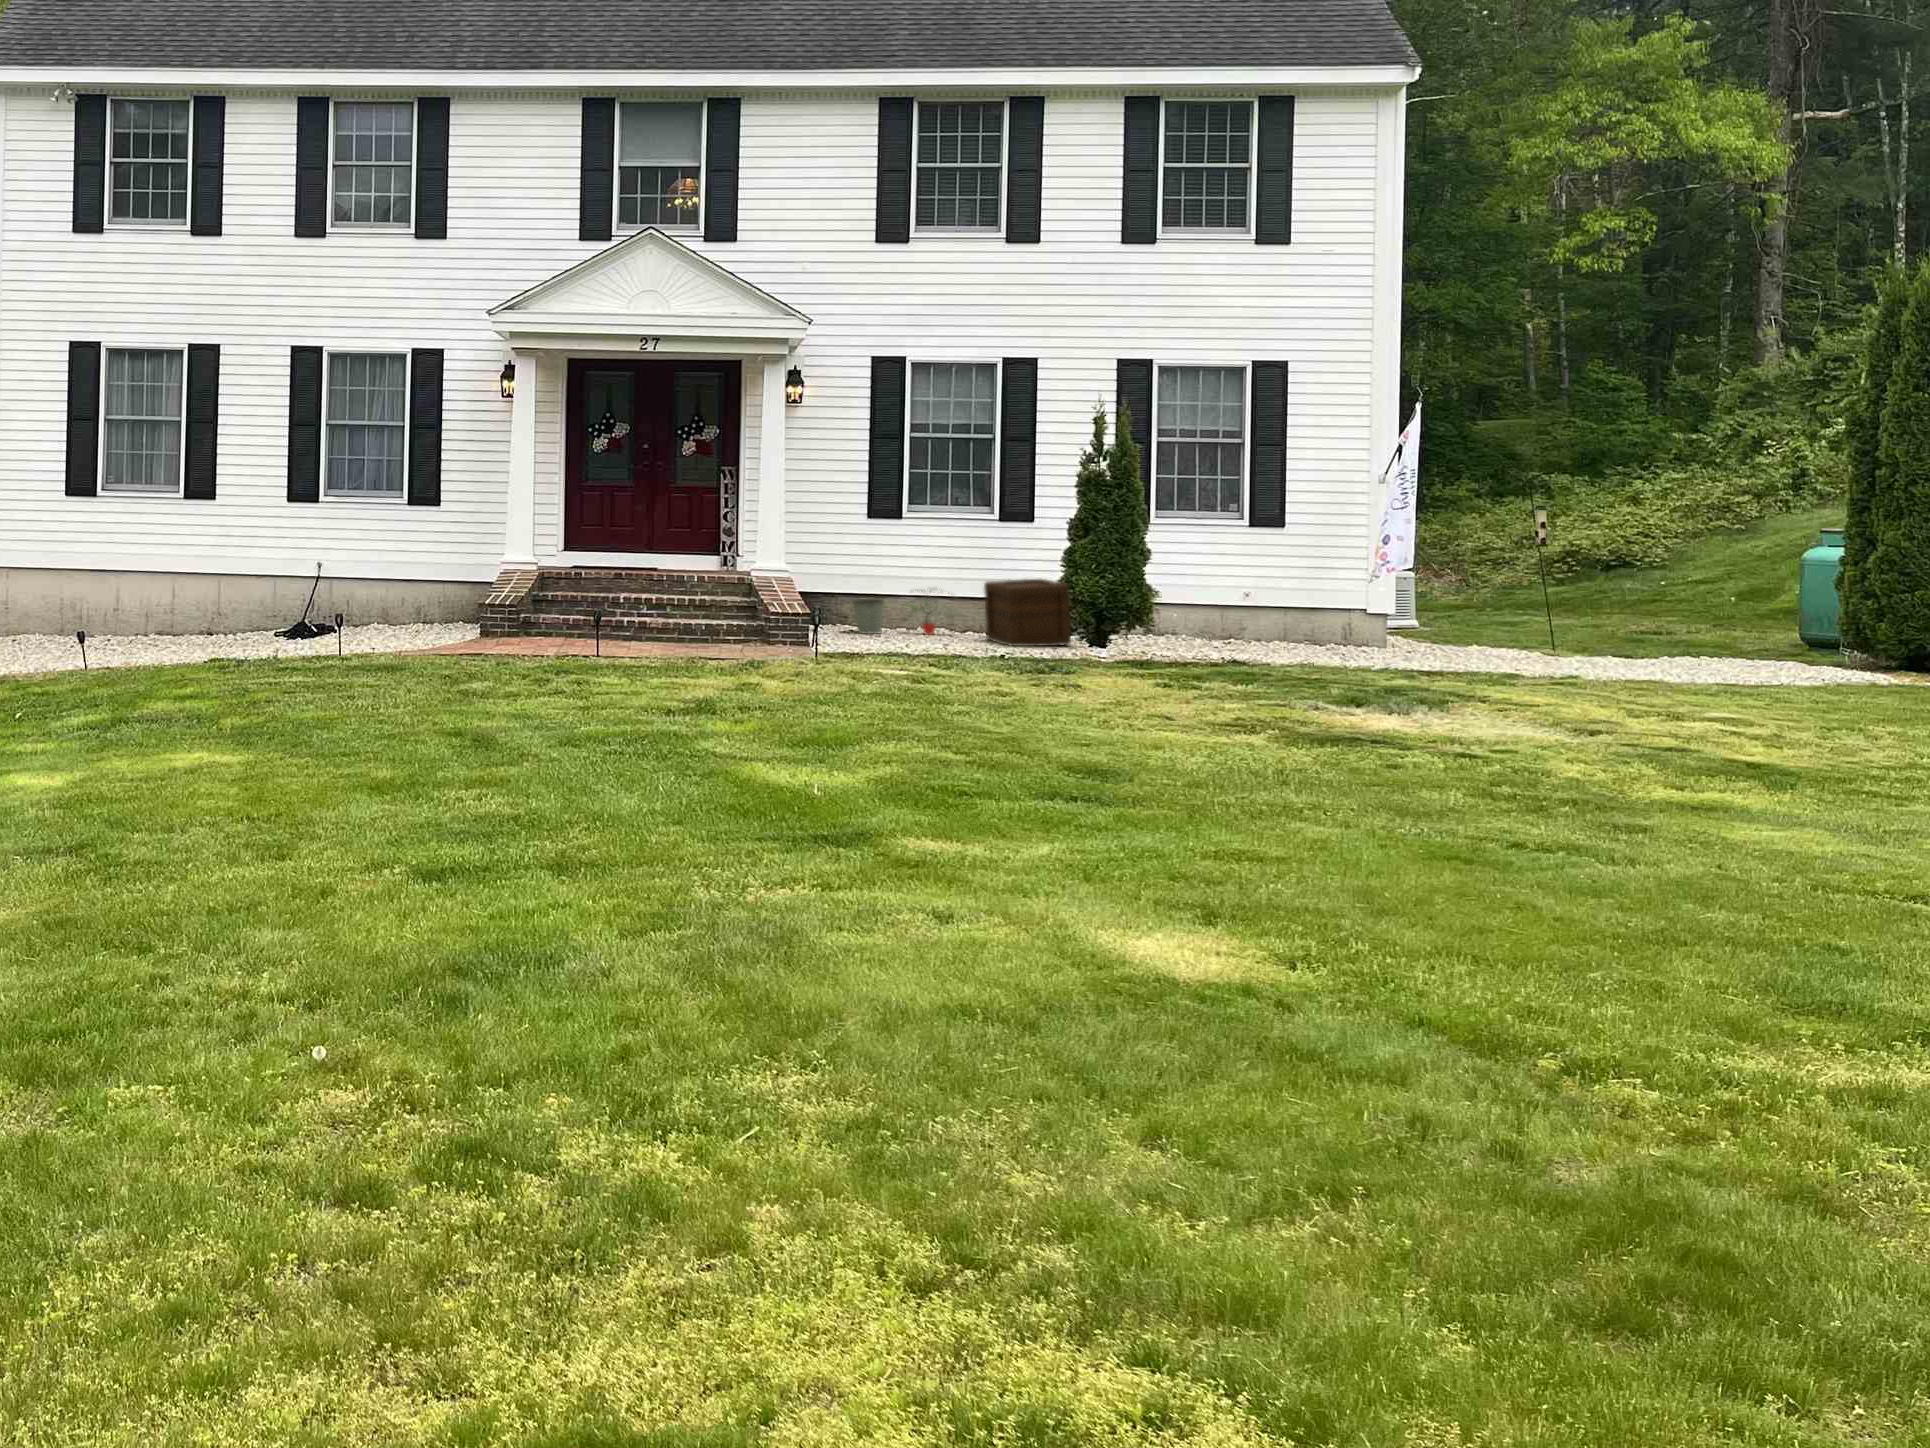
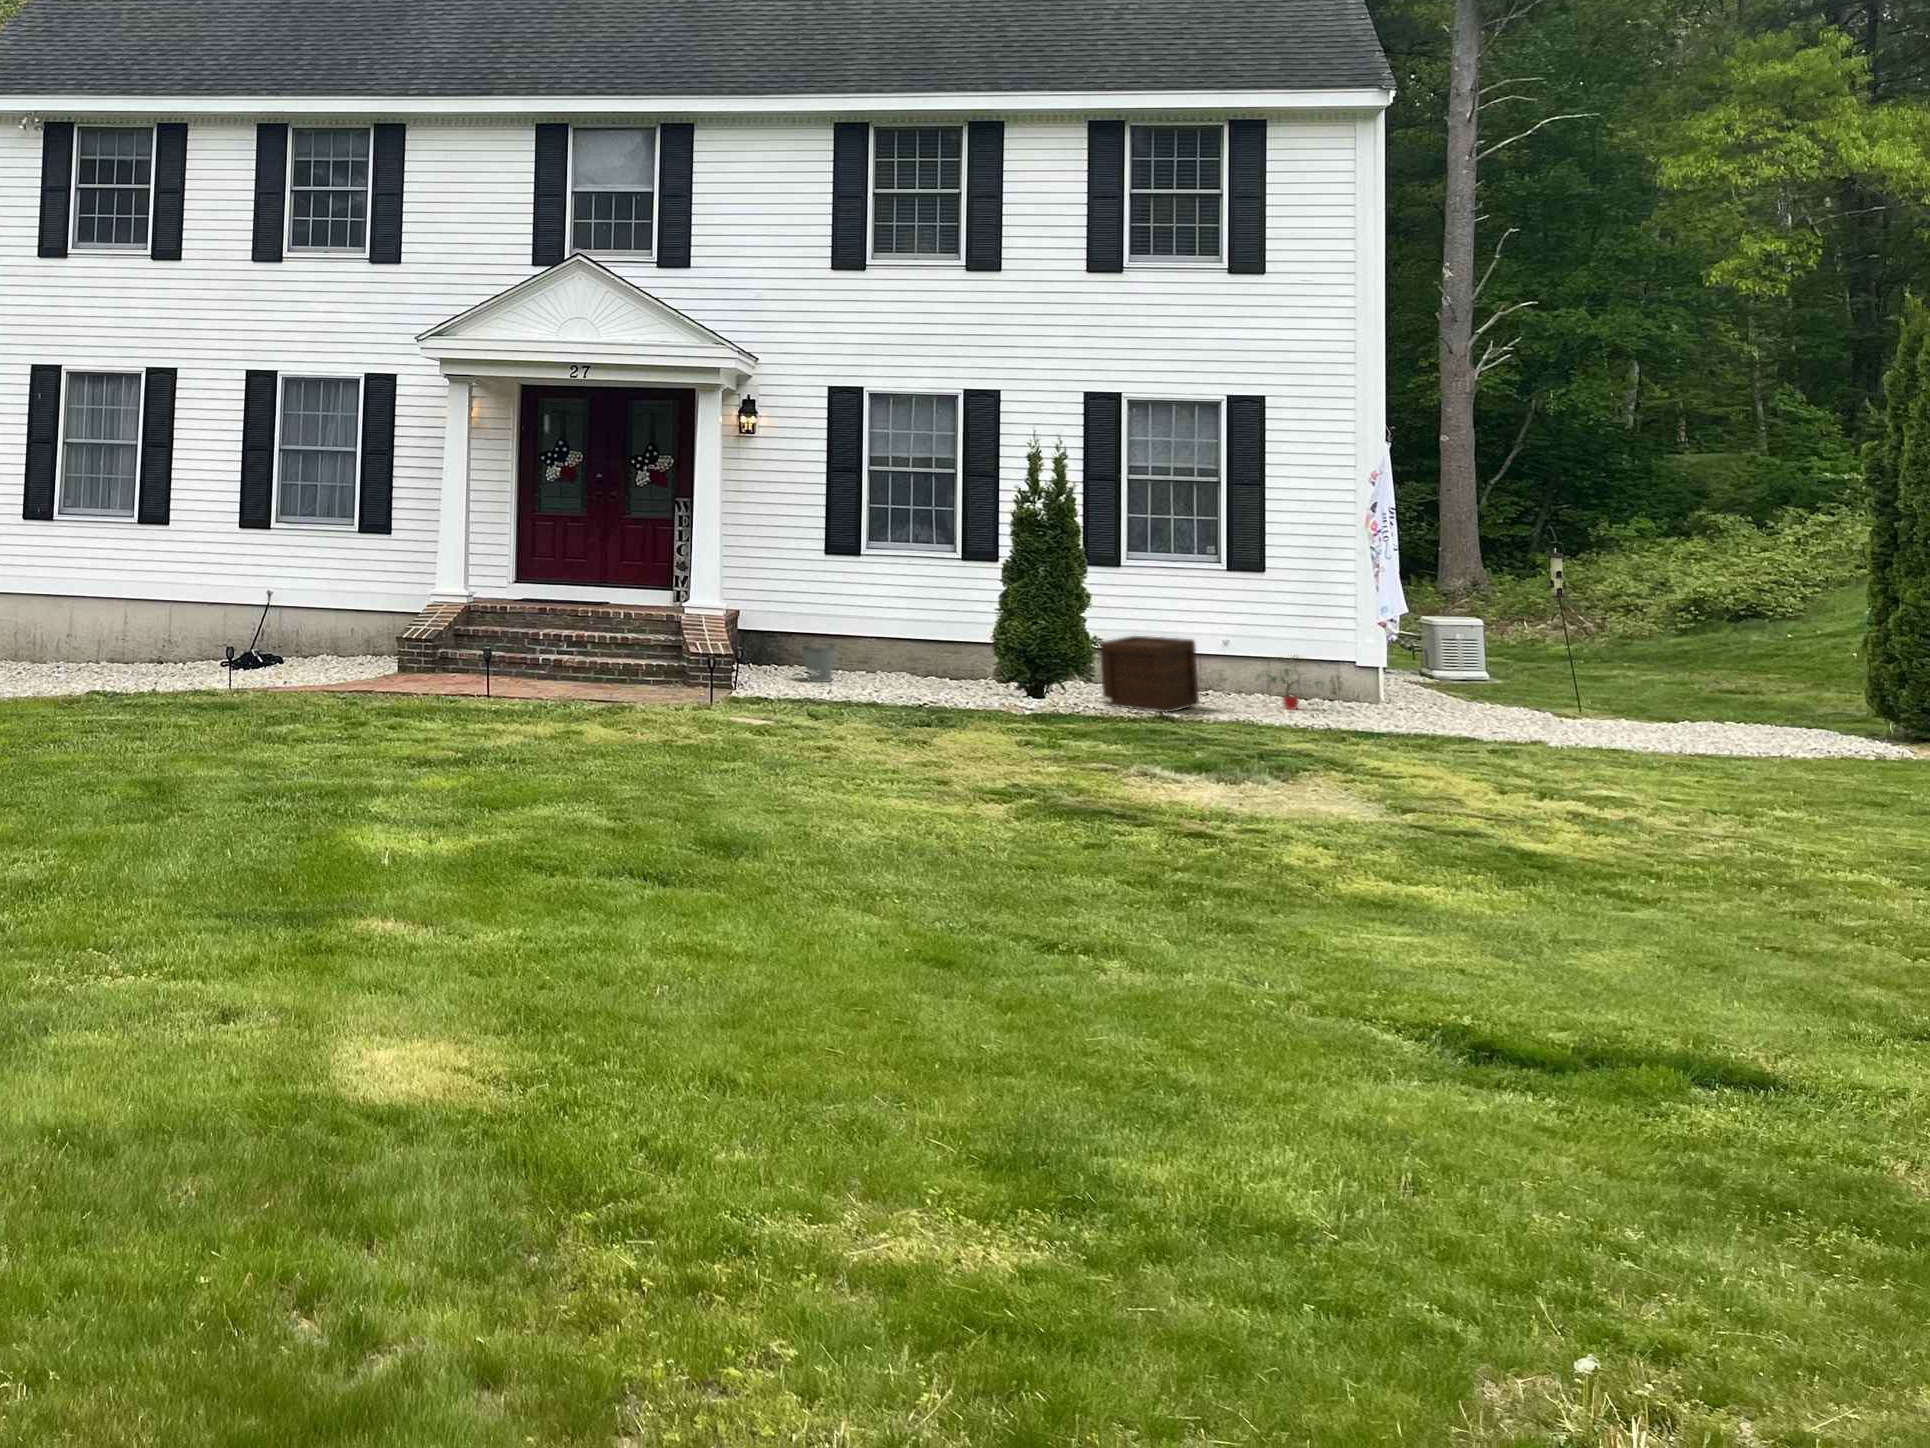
wooden crate: present [984,579,1071,646] -> present [1100,636,1199,712]
potted plant: present [909,589,958,635] -> present [1259,655,1325,709]

